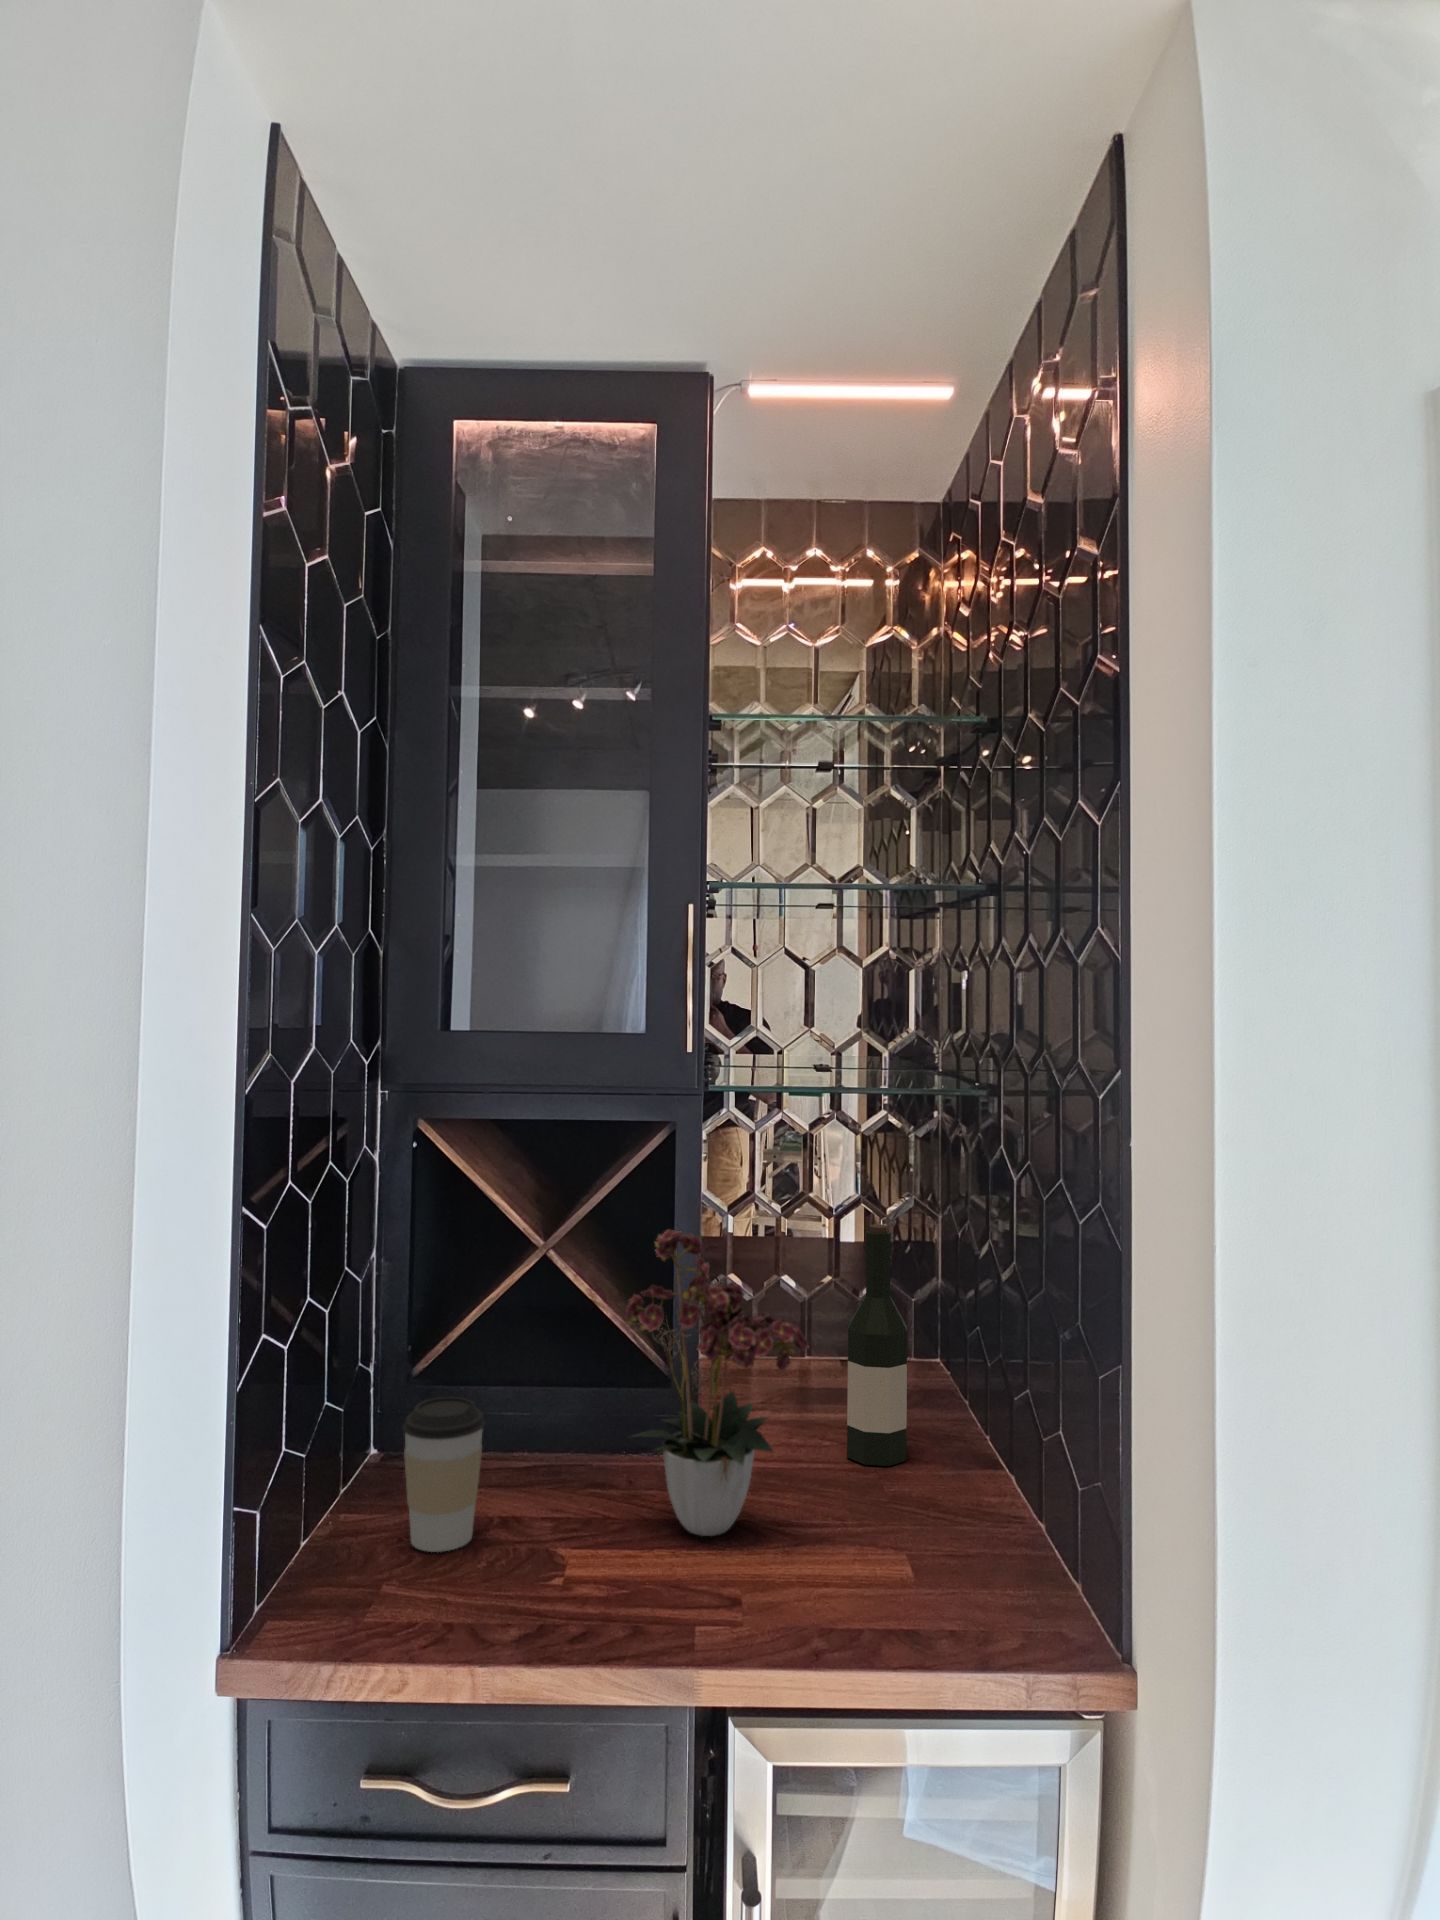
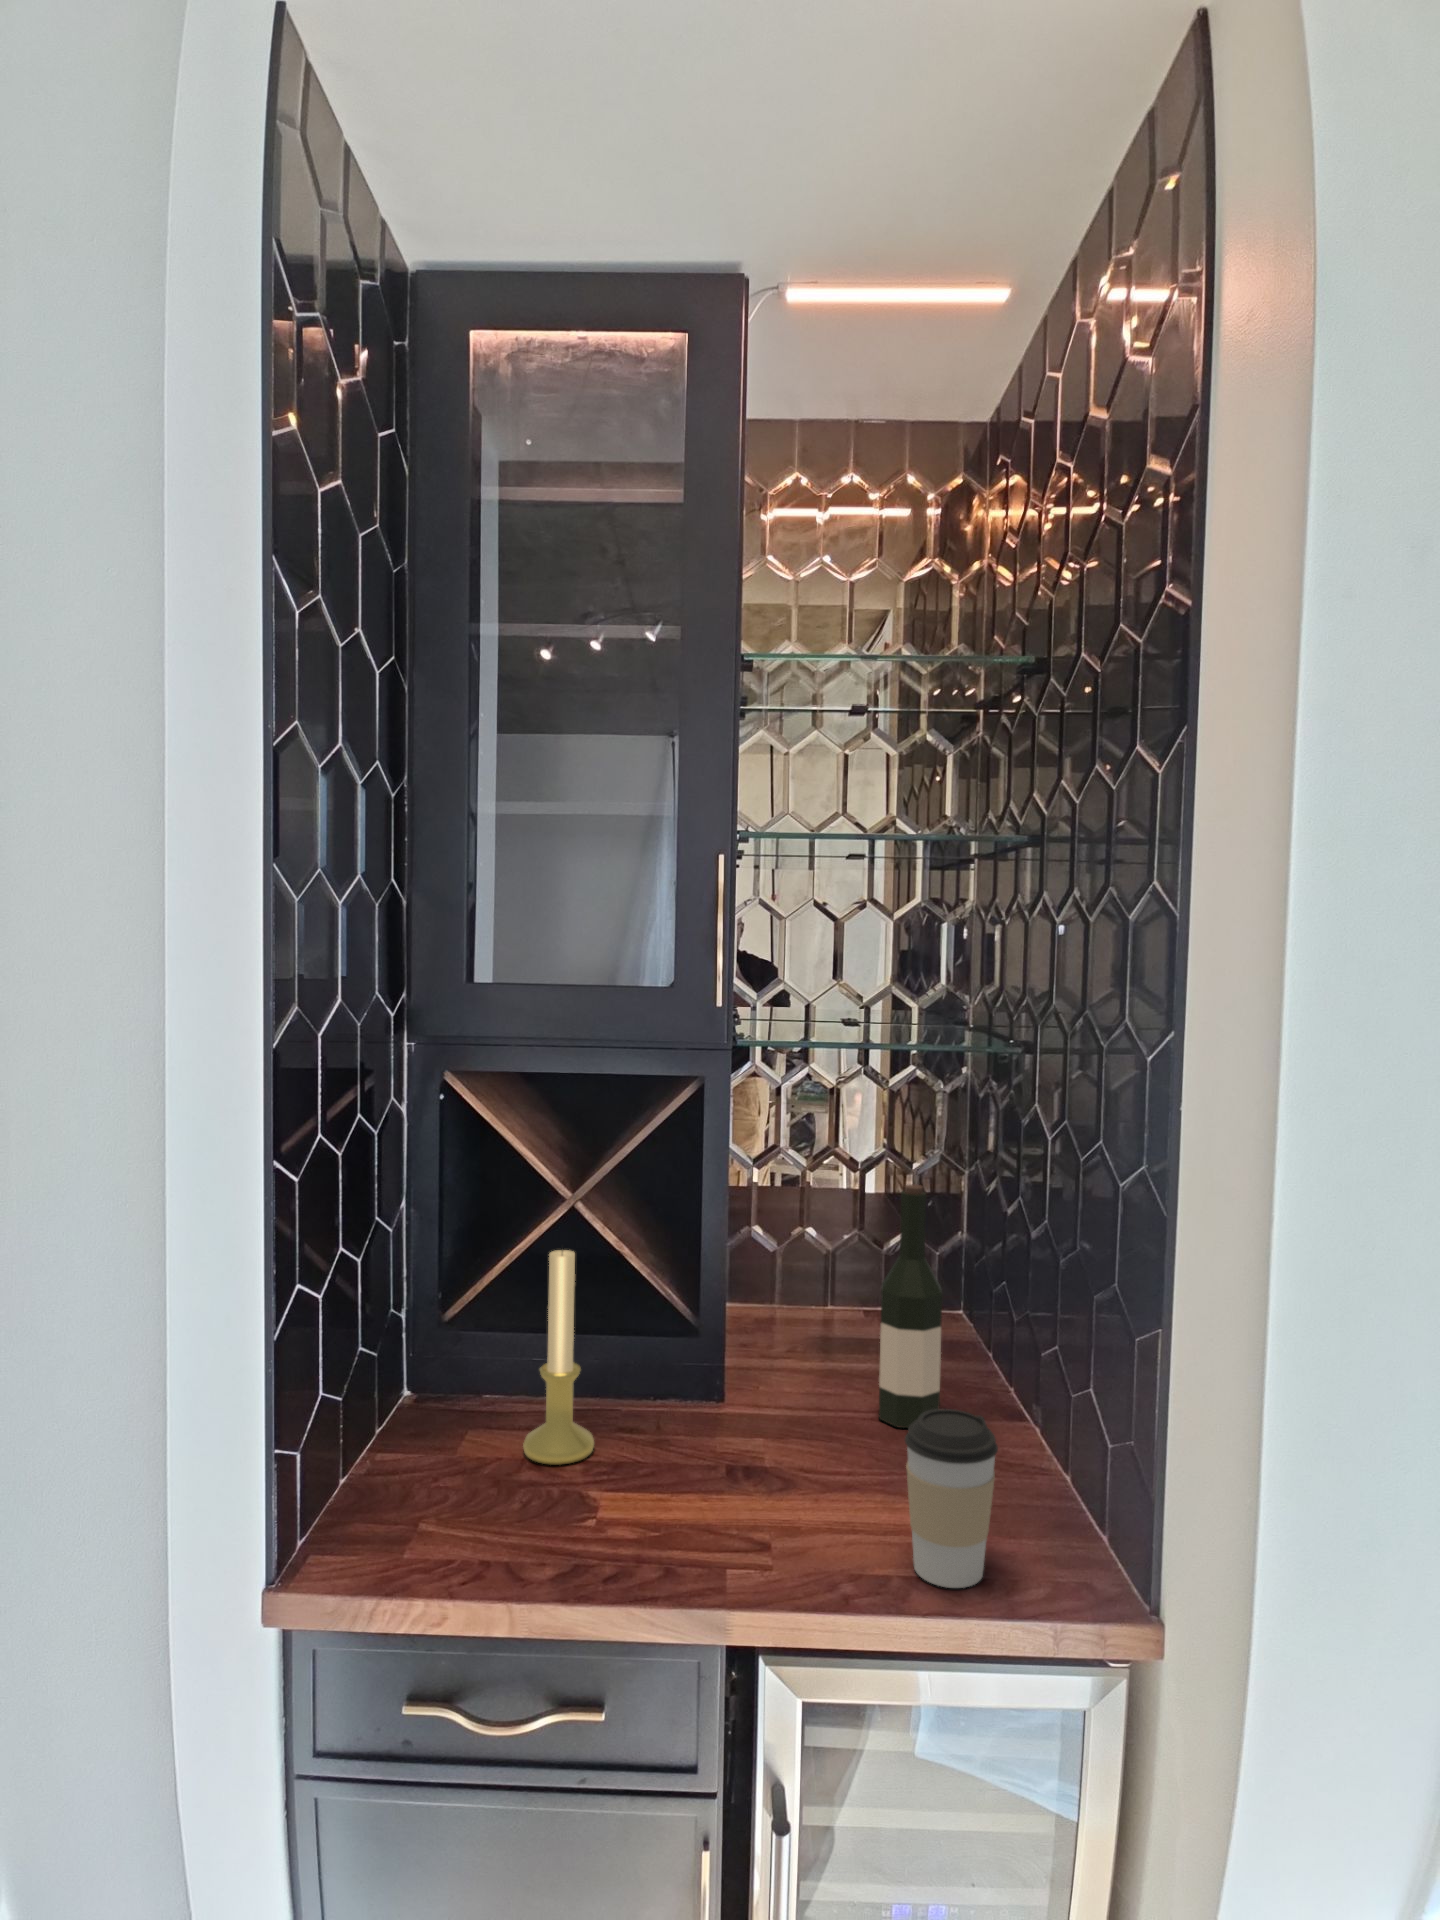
flower arrangement: present [626,1230,808,1536] -> none [644,1180,860,1506]
candle holder: none [496,1284,567,1501] -> present [523,1249,594,1465]
coffee cup: present [403,1397,485,1552] -> present [905,1409,998,1588]

